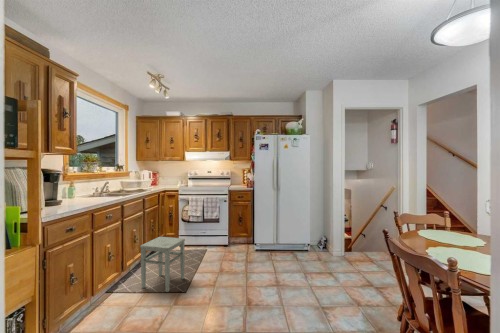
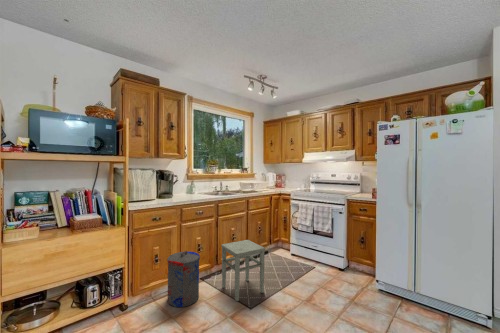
trash can: none [90,259,129,321] -> present [167,251,200,307]

